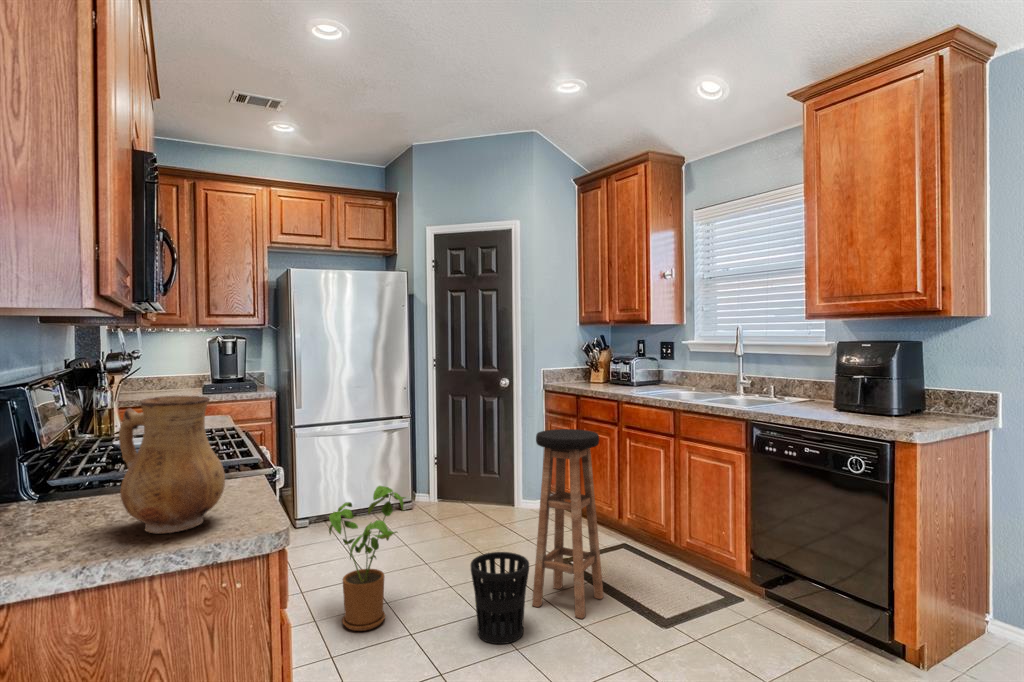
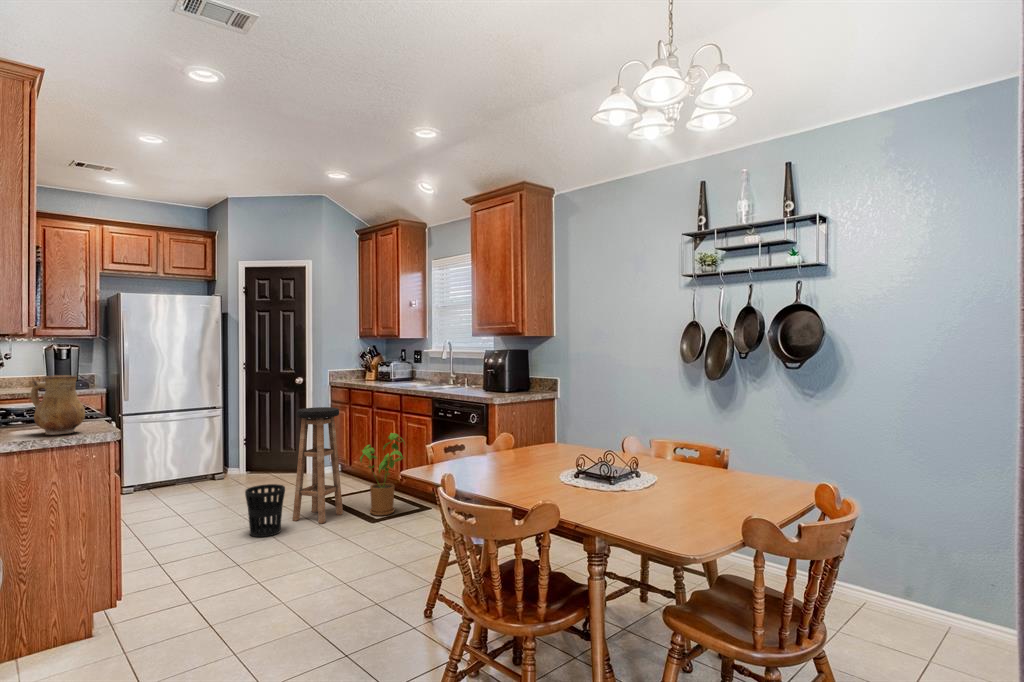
house plant: present [329,486,406,631] -> present [360,433,405,516]

